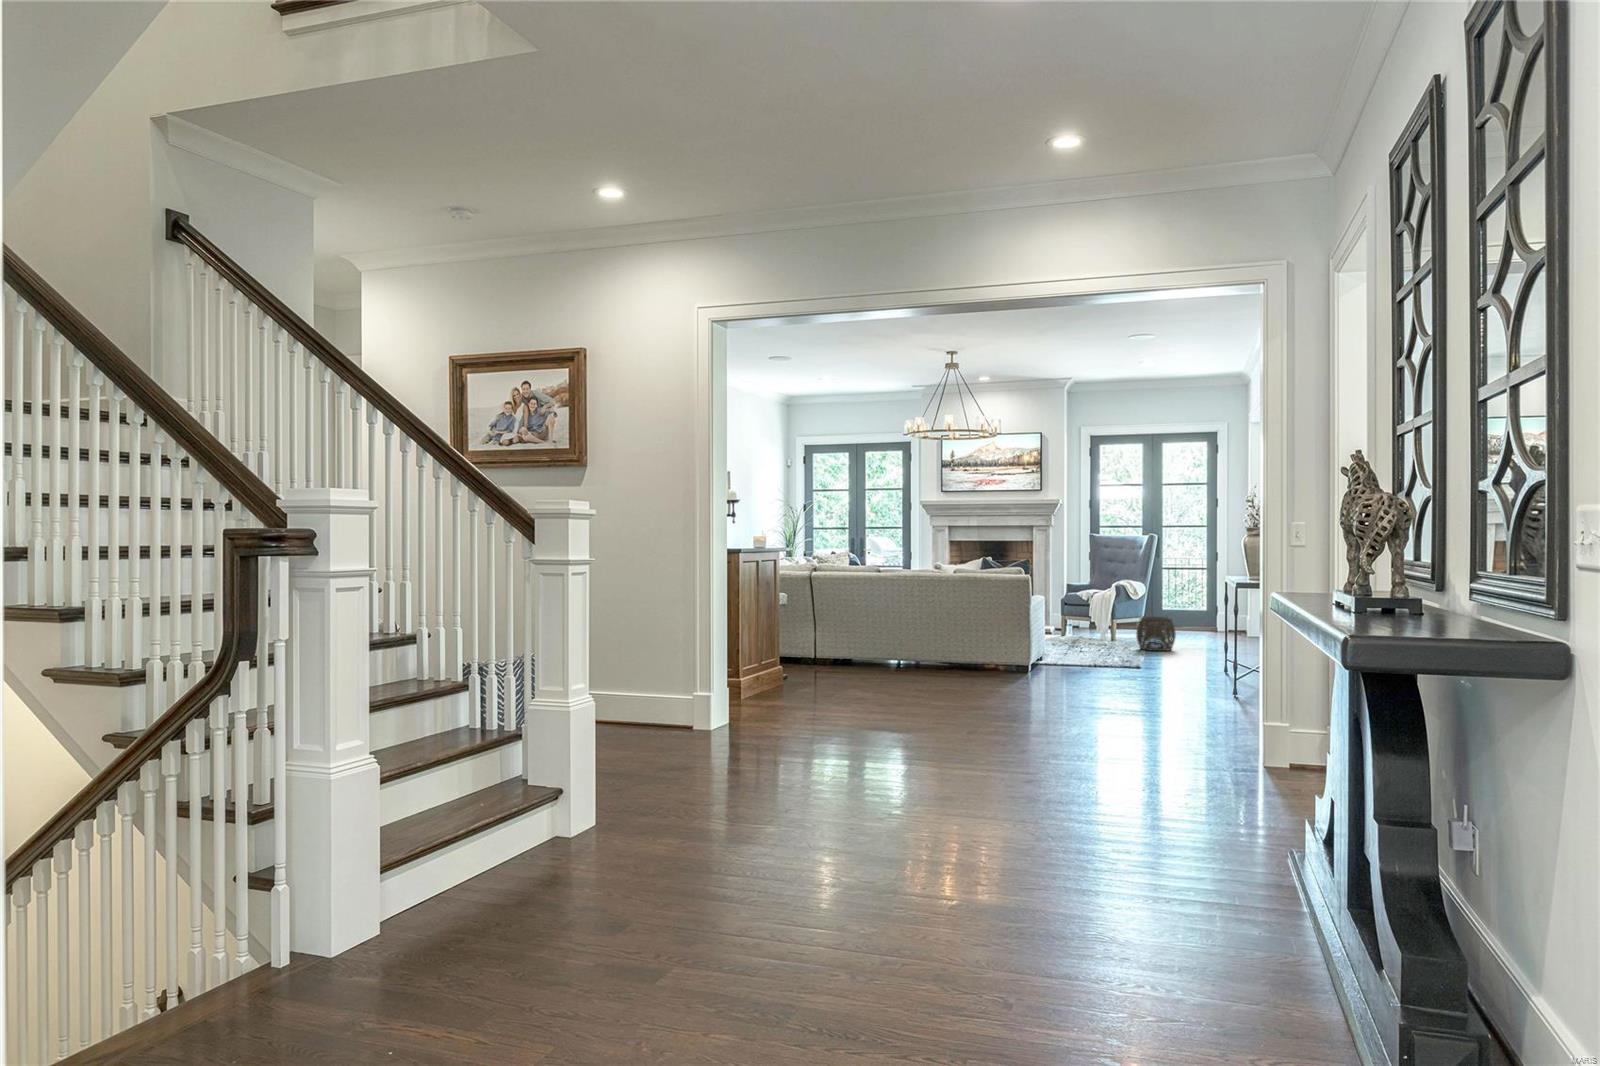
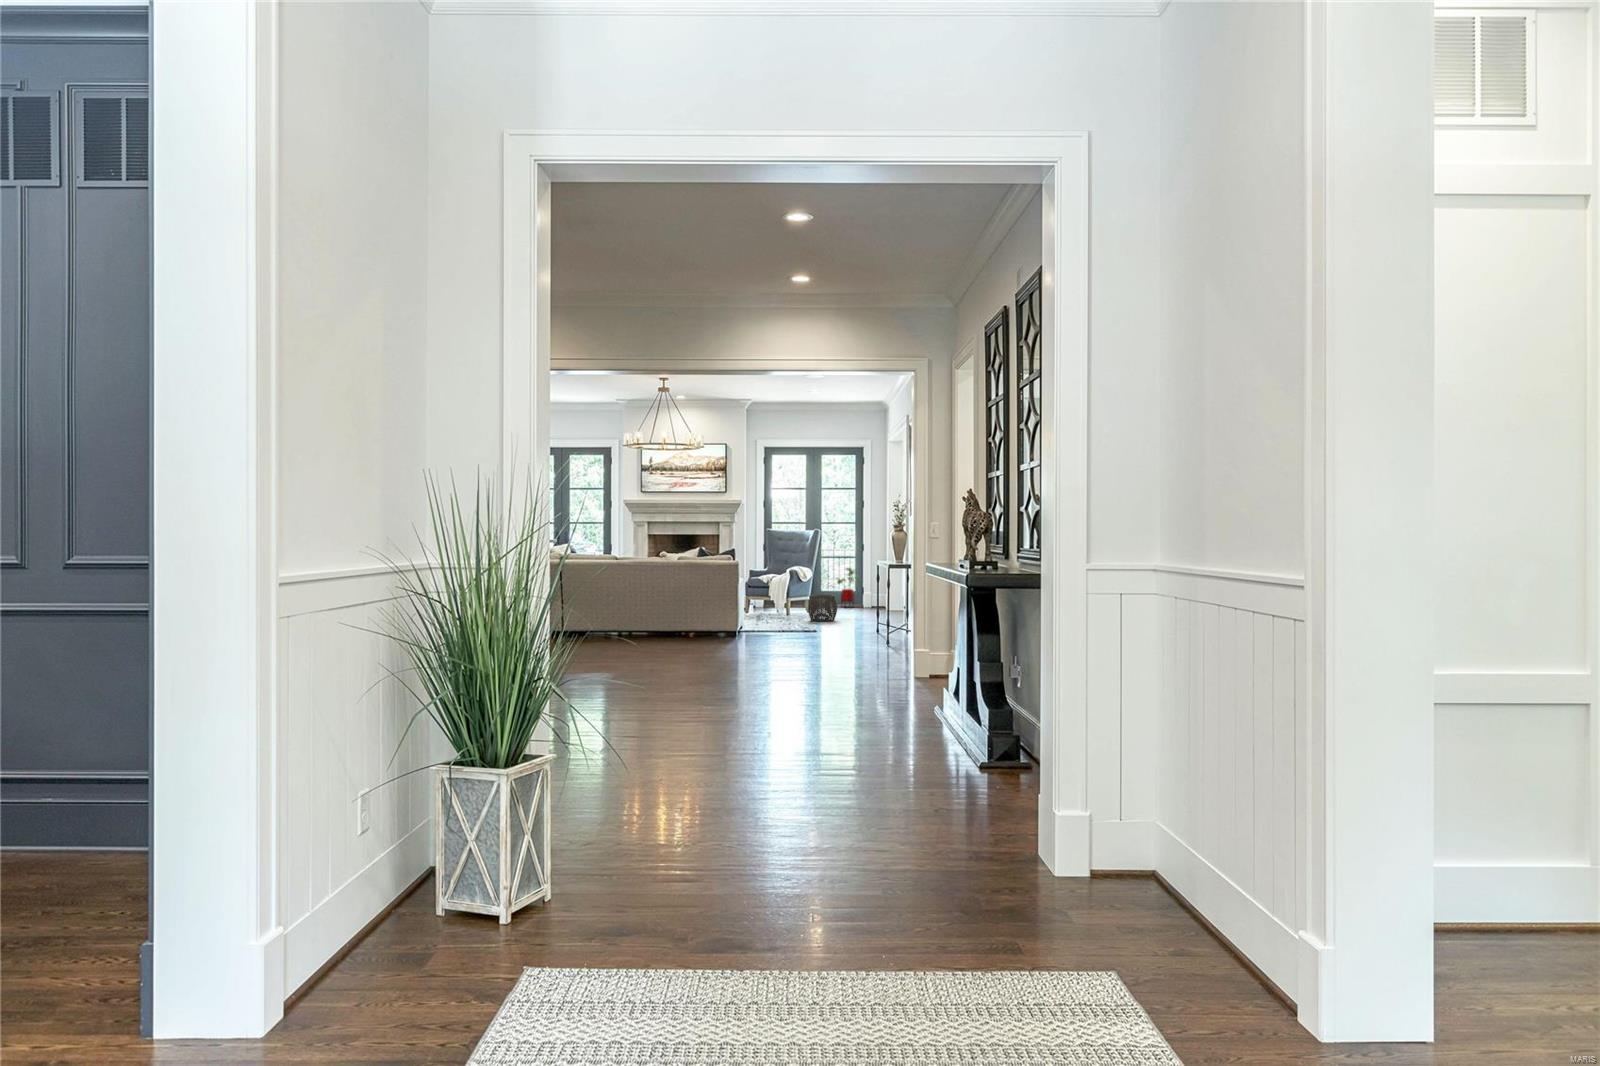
house plant: none [1180,581,1213,630] -> present [837,568,858,603]

